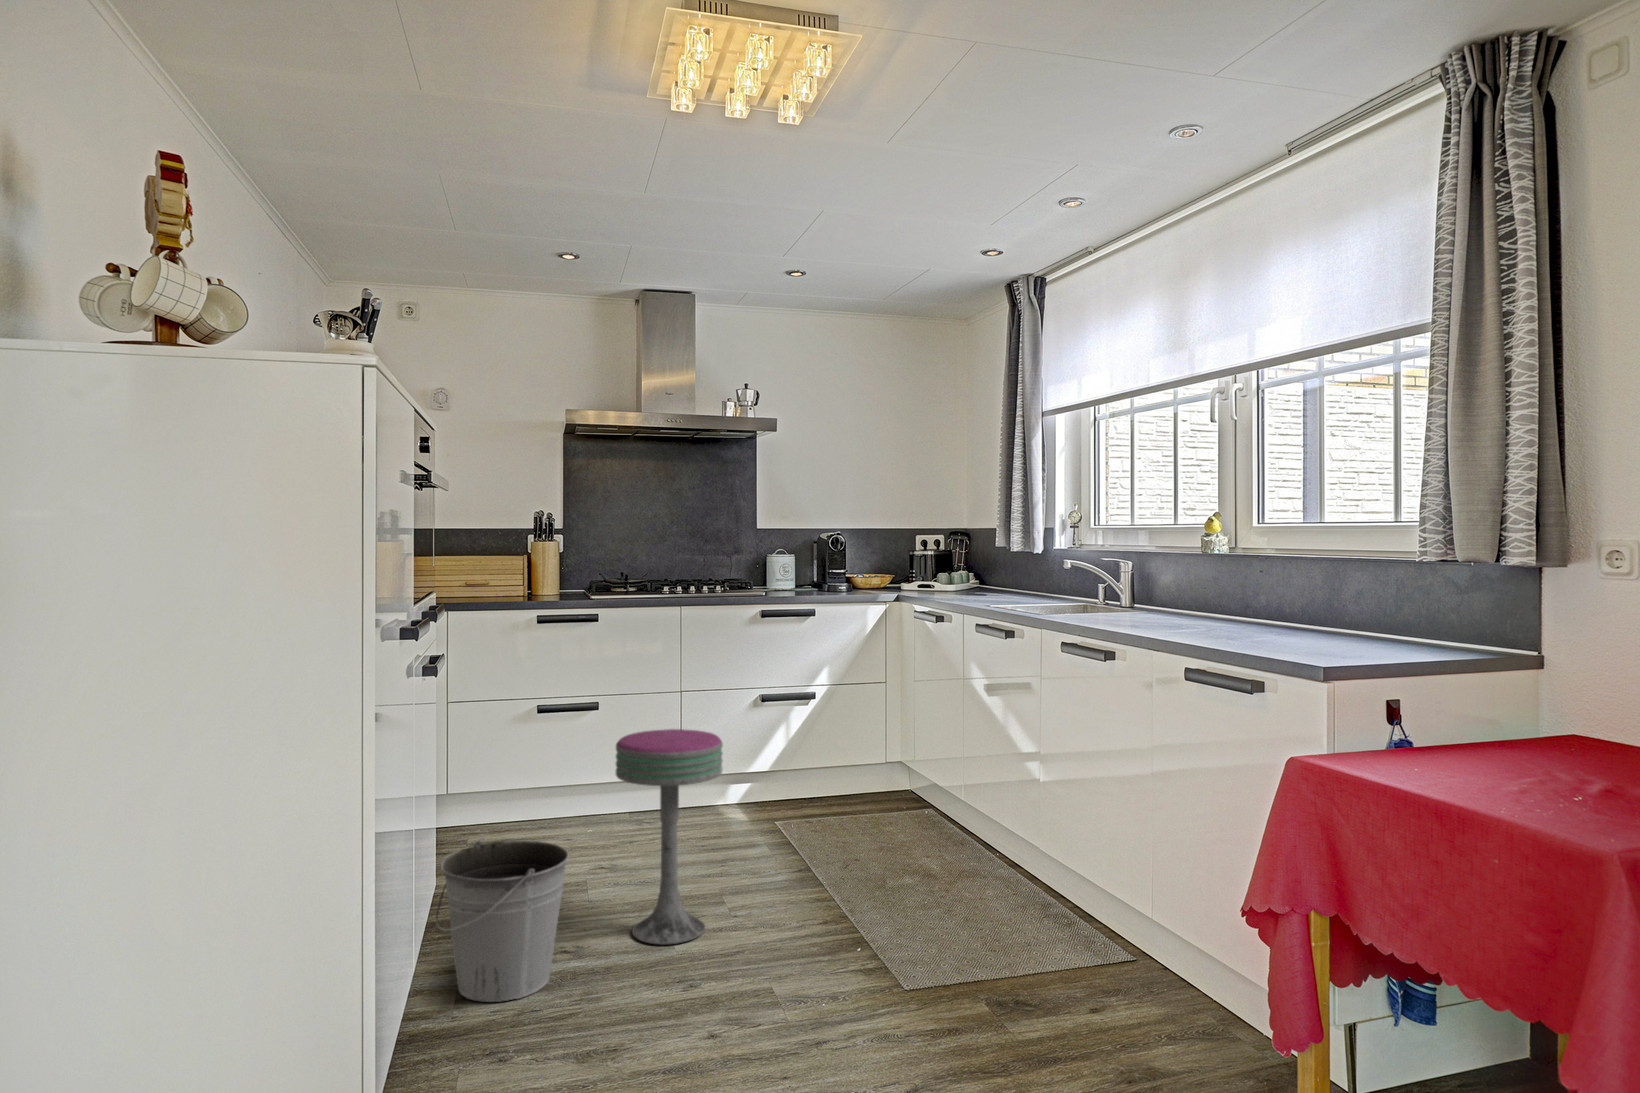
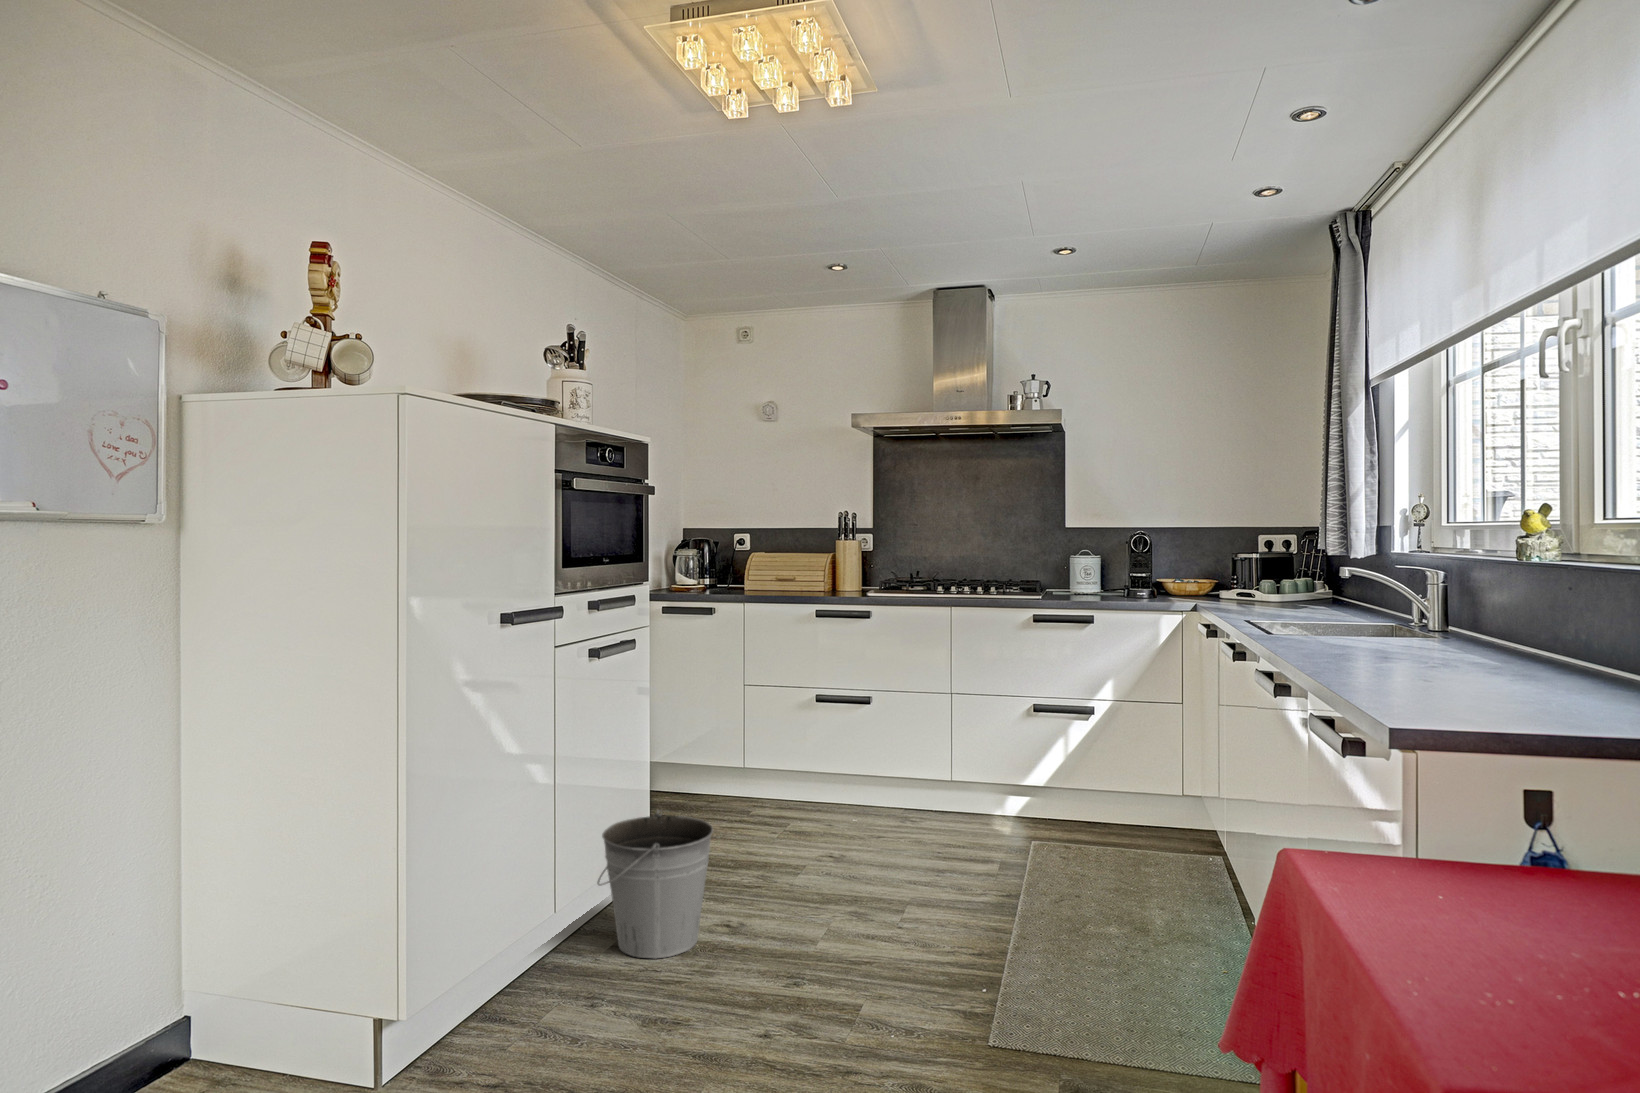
bar stool: present [616,729,723,945] -> none [775,729,879,941]

